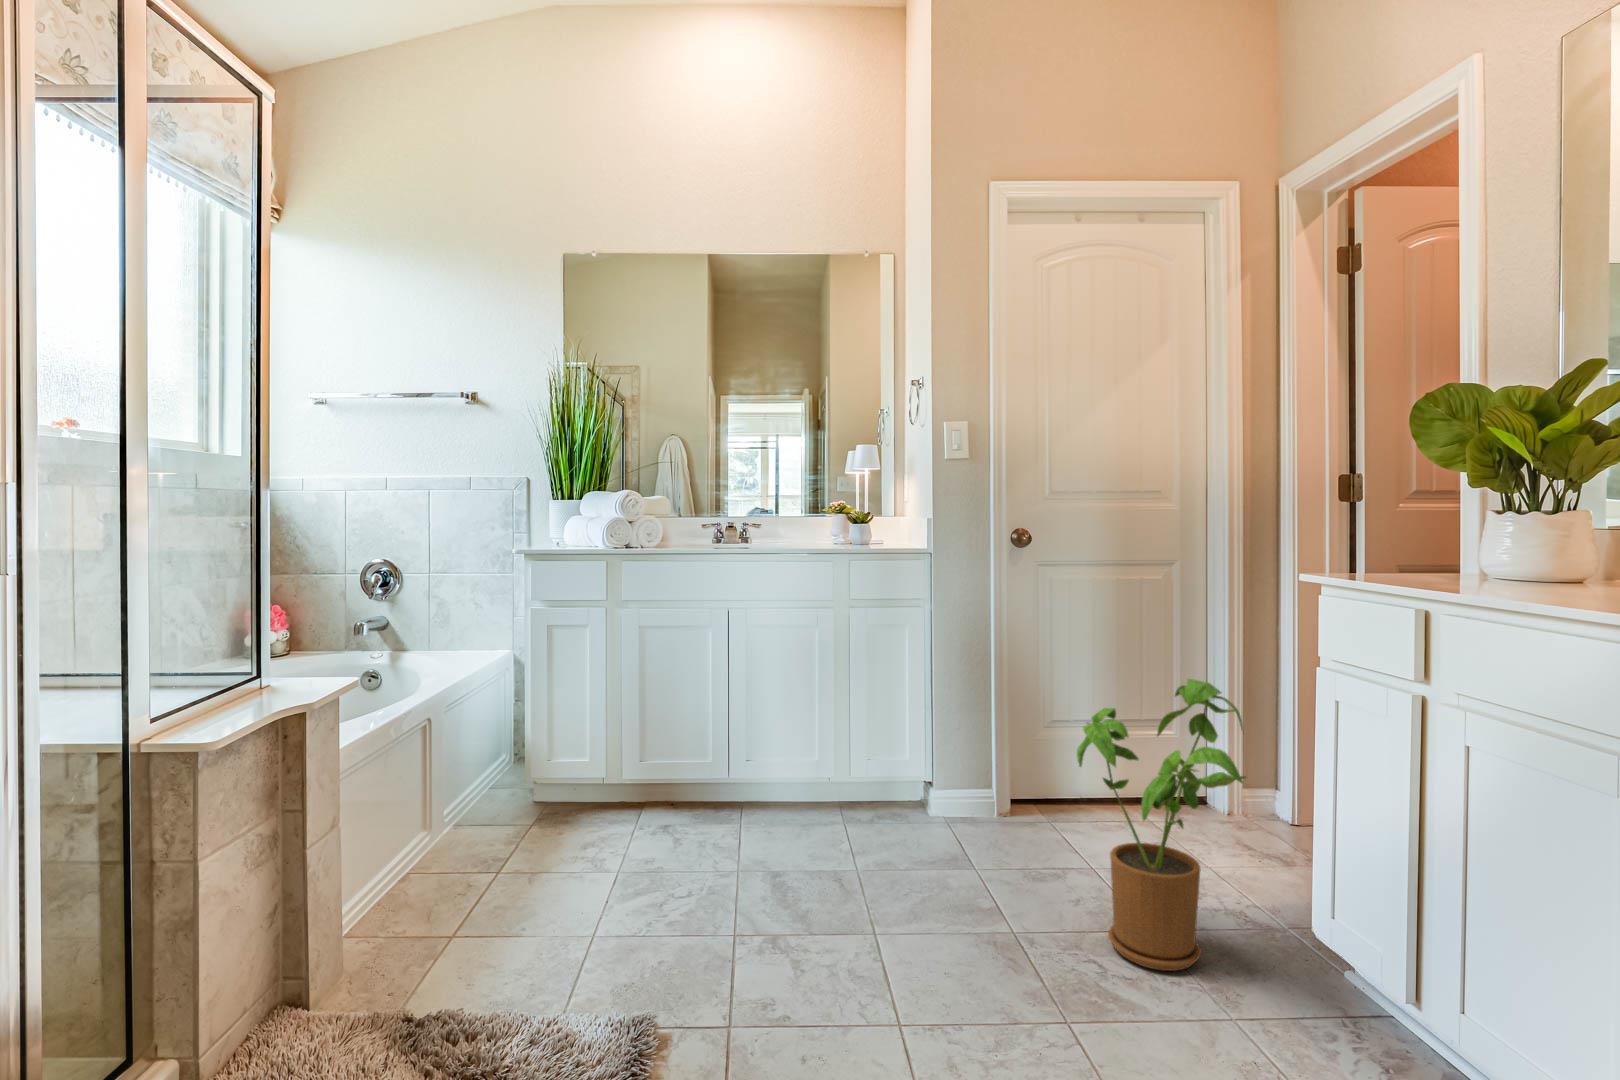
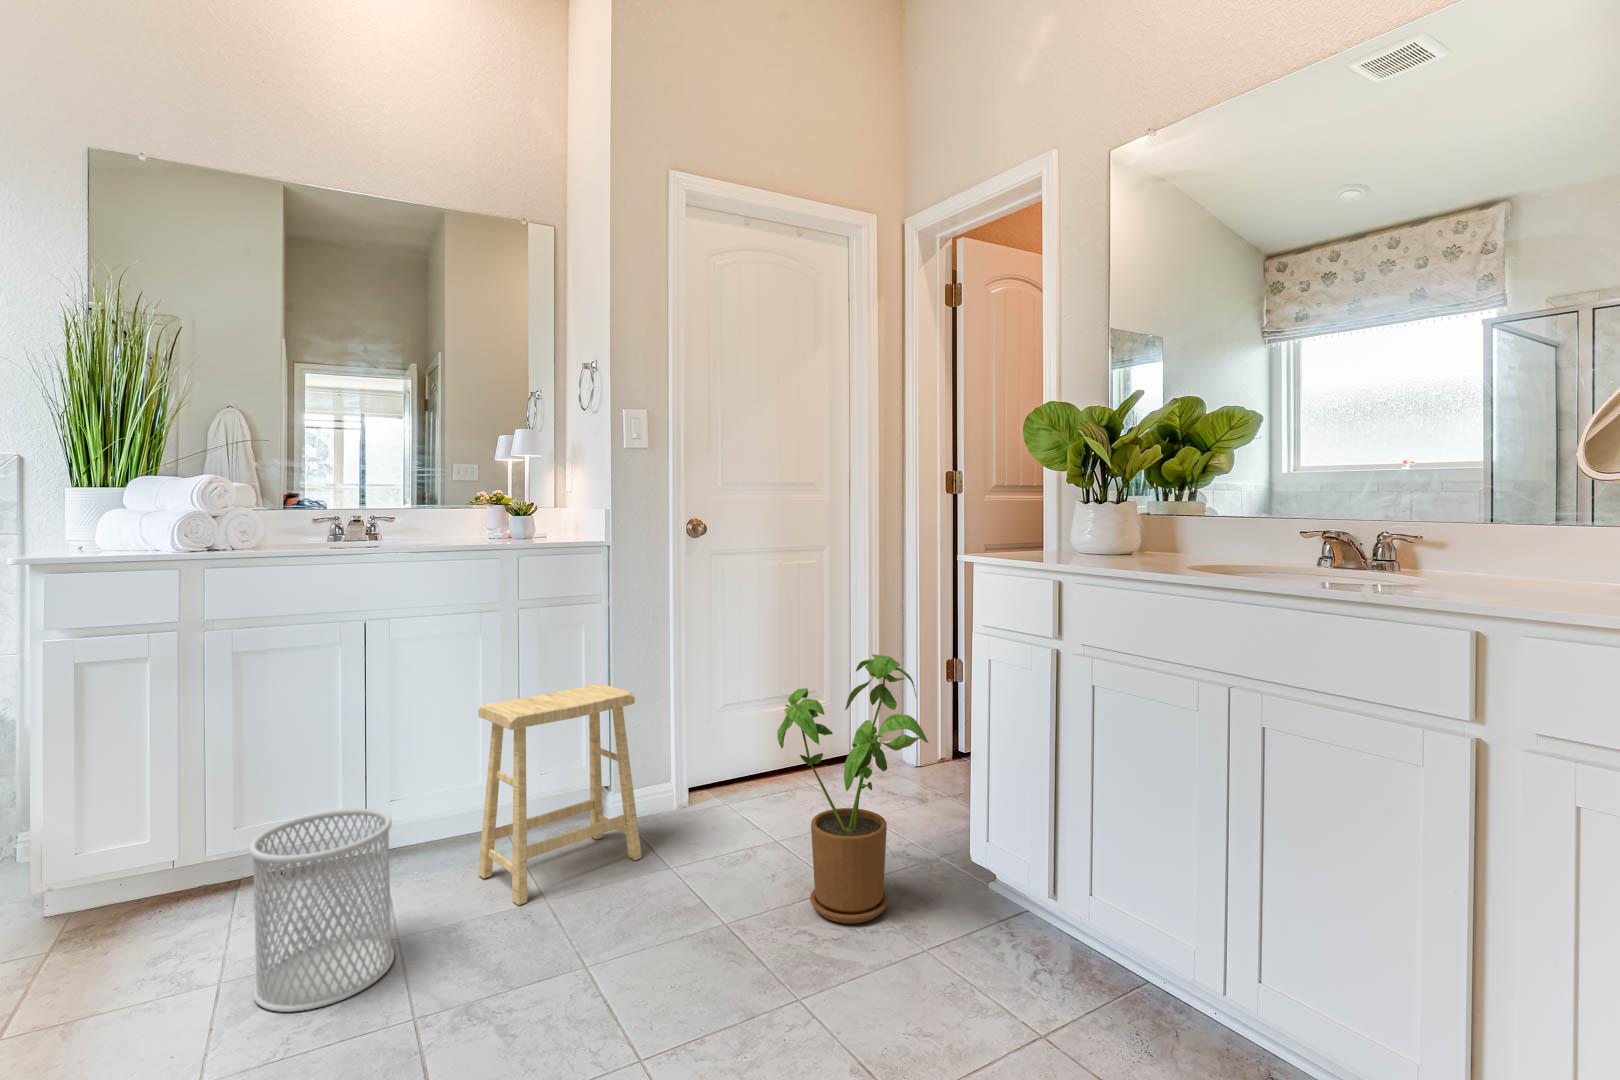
footstool: none [807,683,949,872] -> present [478,684,642,905]
wastebasket: none [636,759,732,911] -> present [249,808,394,1012]

